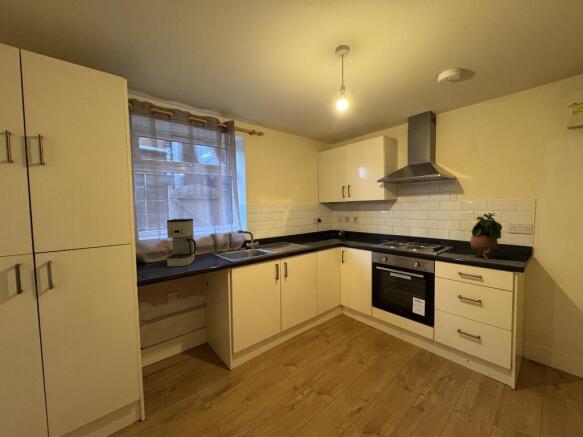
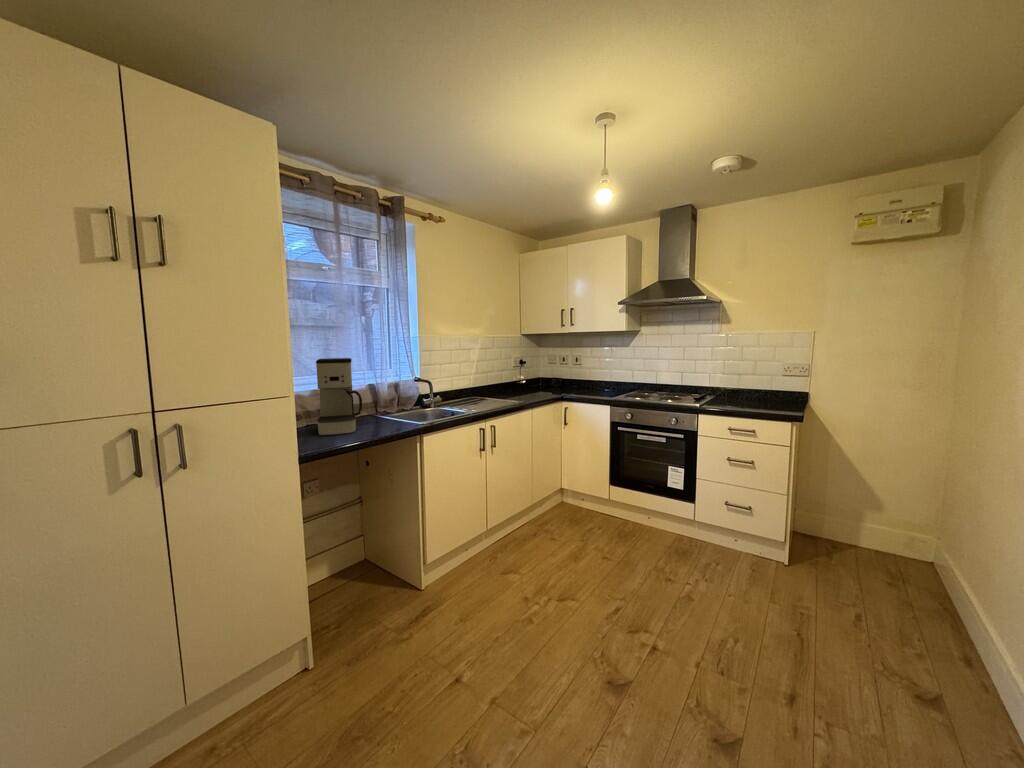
potted plant: present [470,213,502,259] -> none [741,348,779,408]

